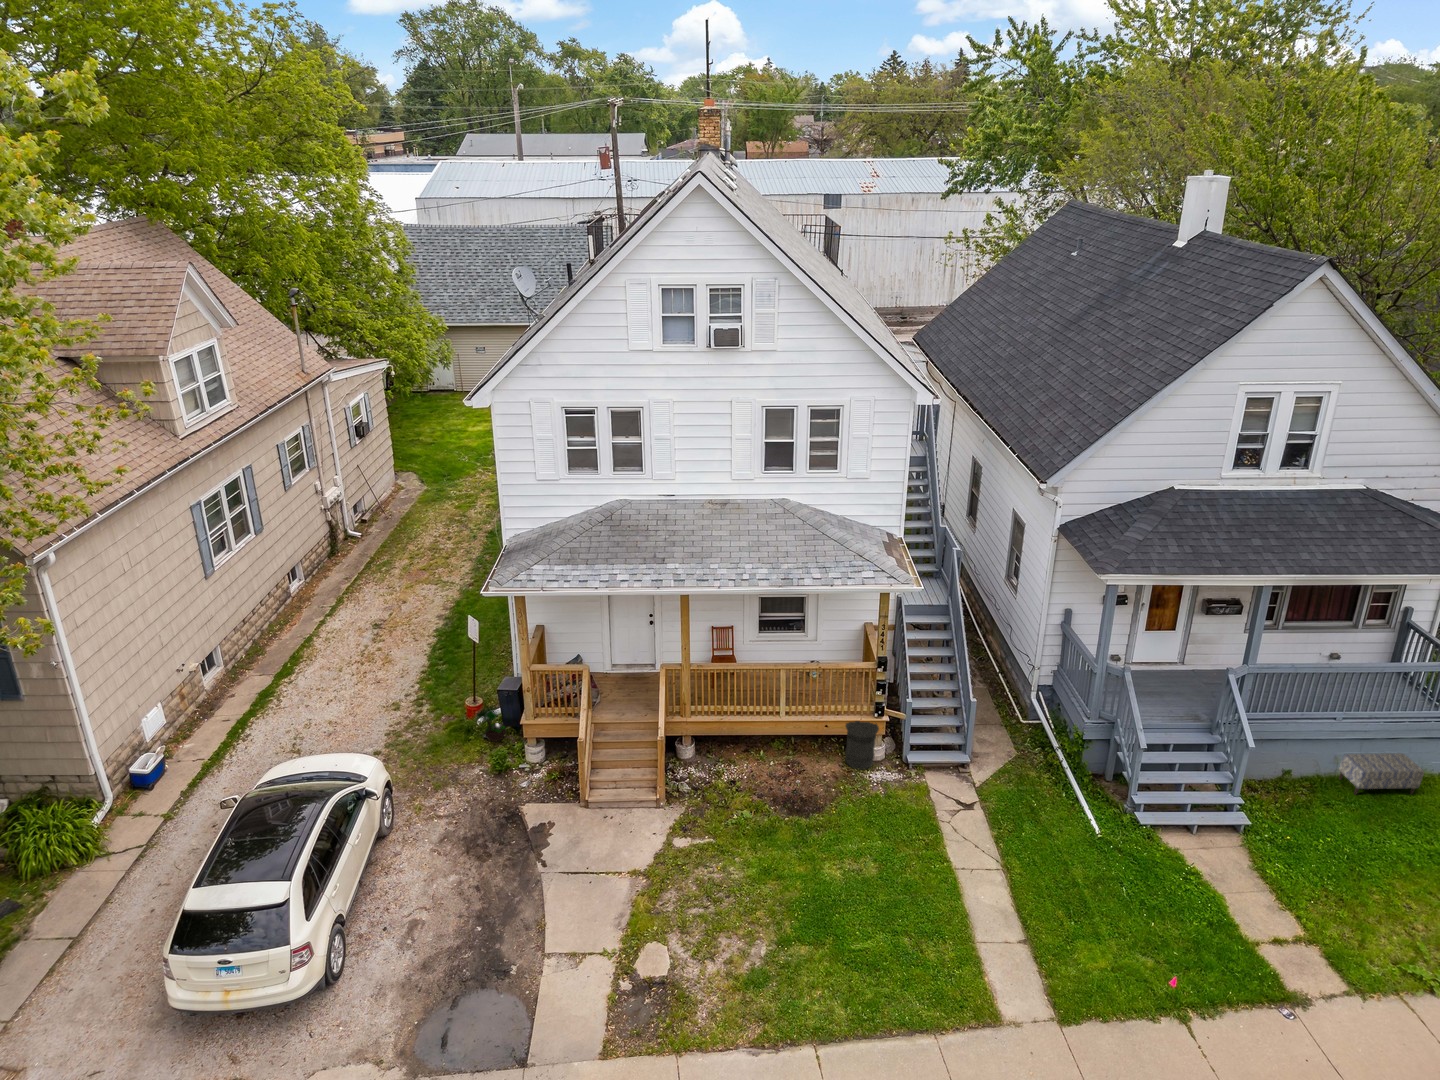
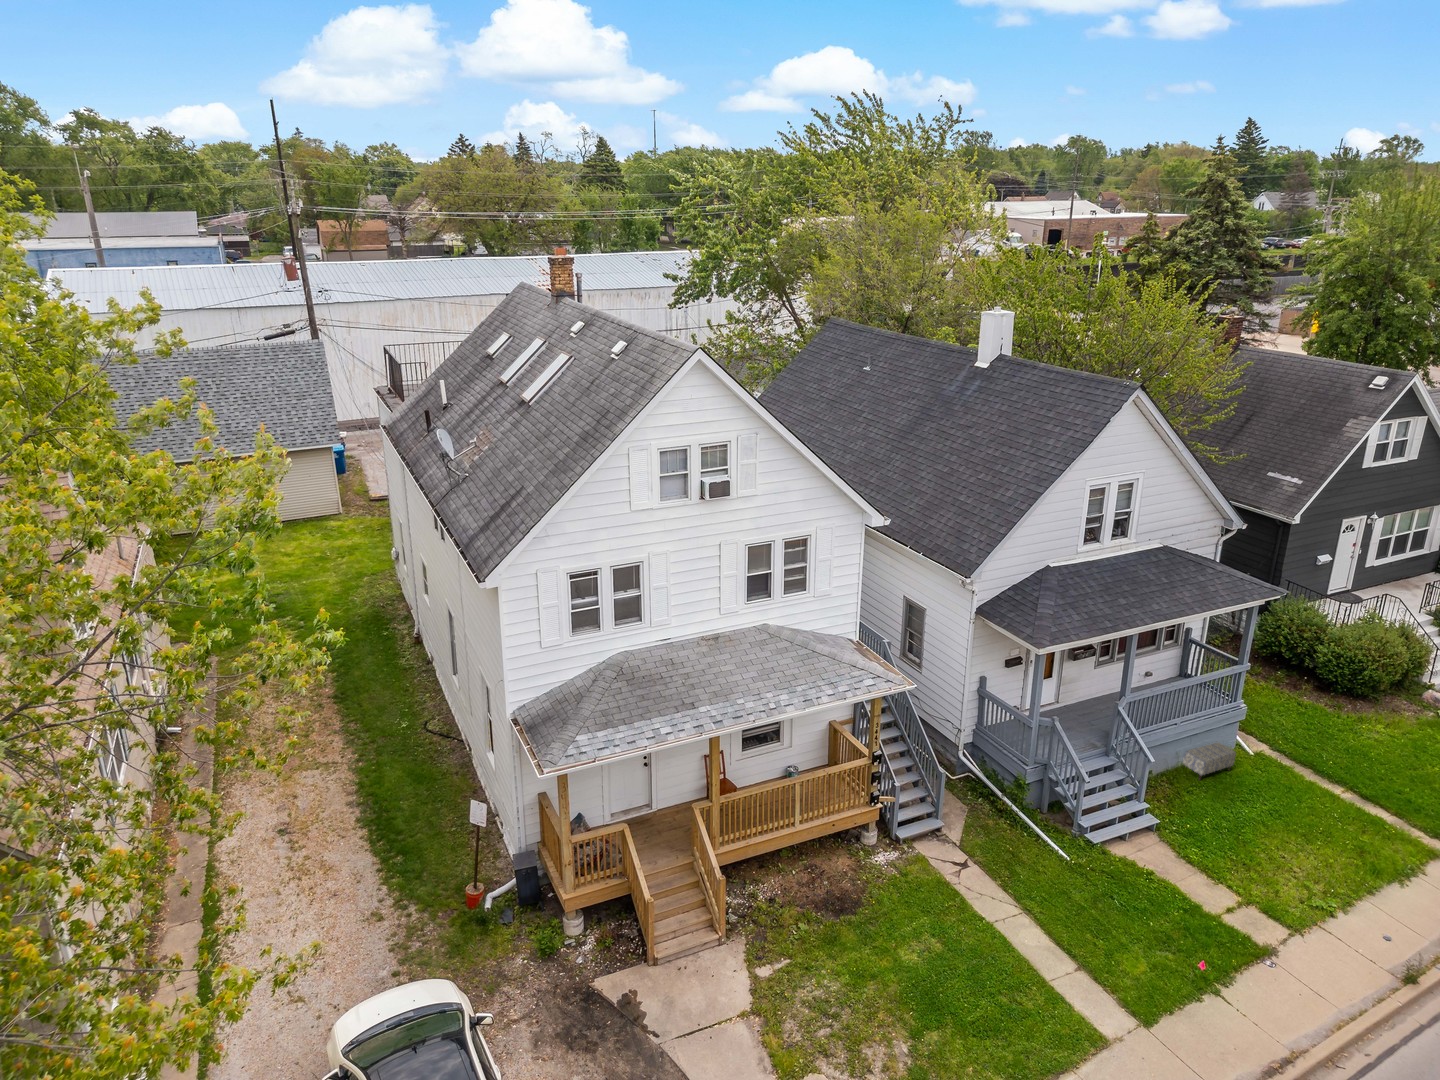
potted tree: present [477,707,506,742] -> none [499,886,529,926]
trash can: present [845,721,879,770] -> none [849,809,880,857]

